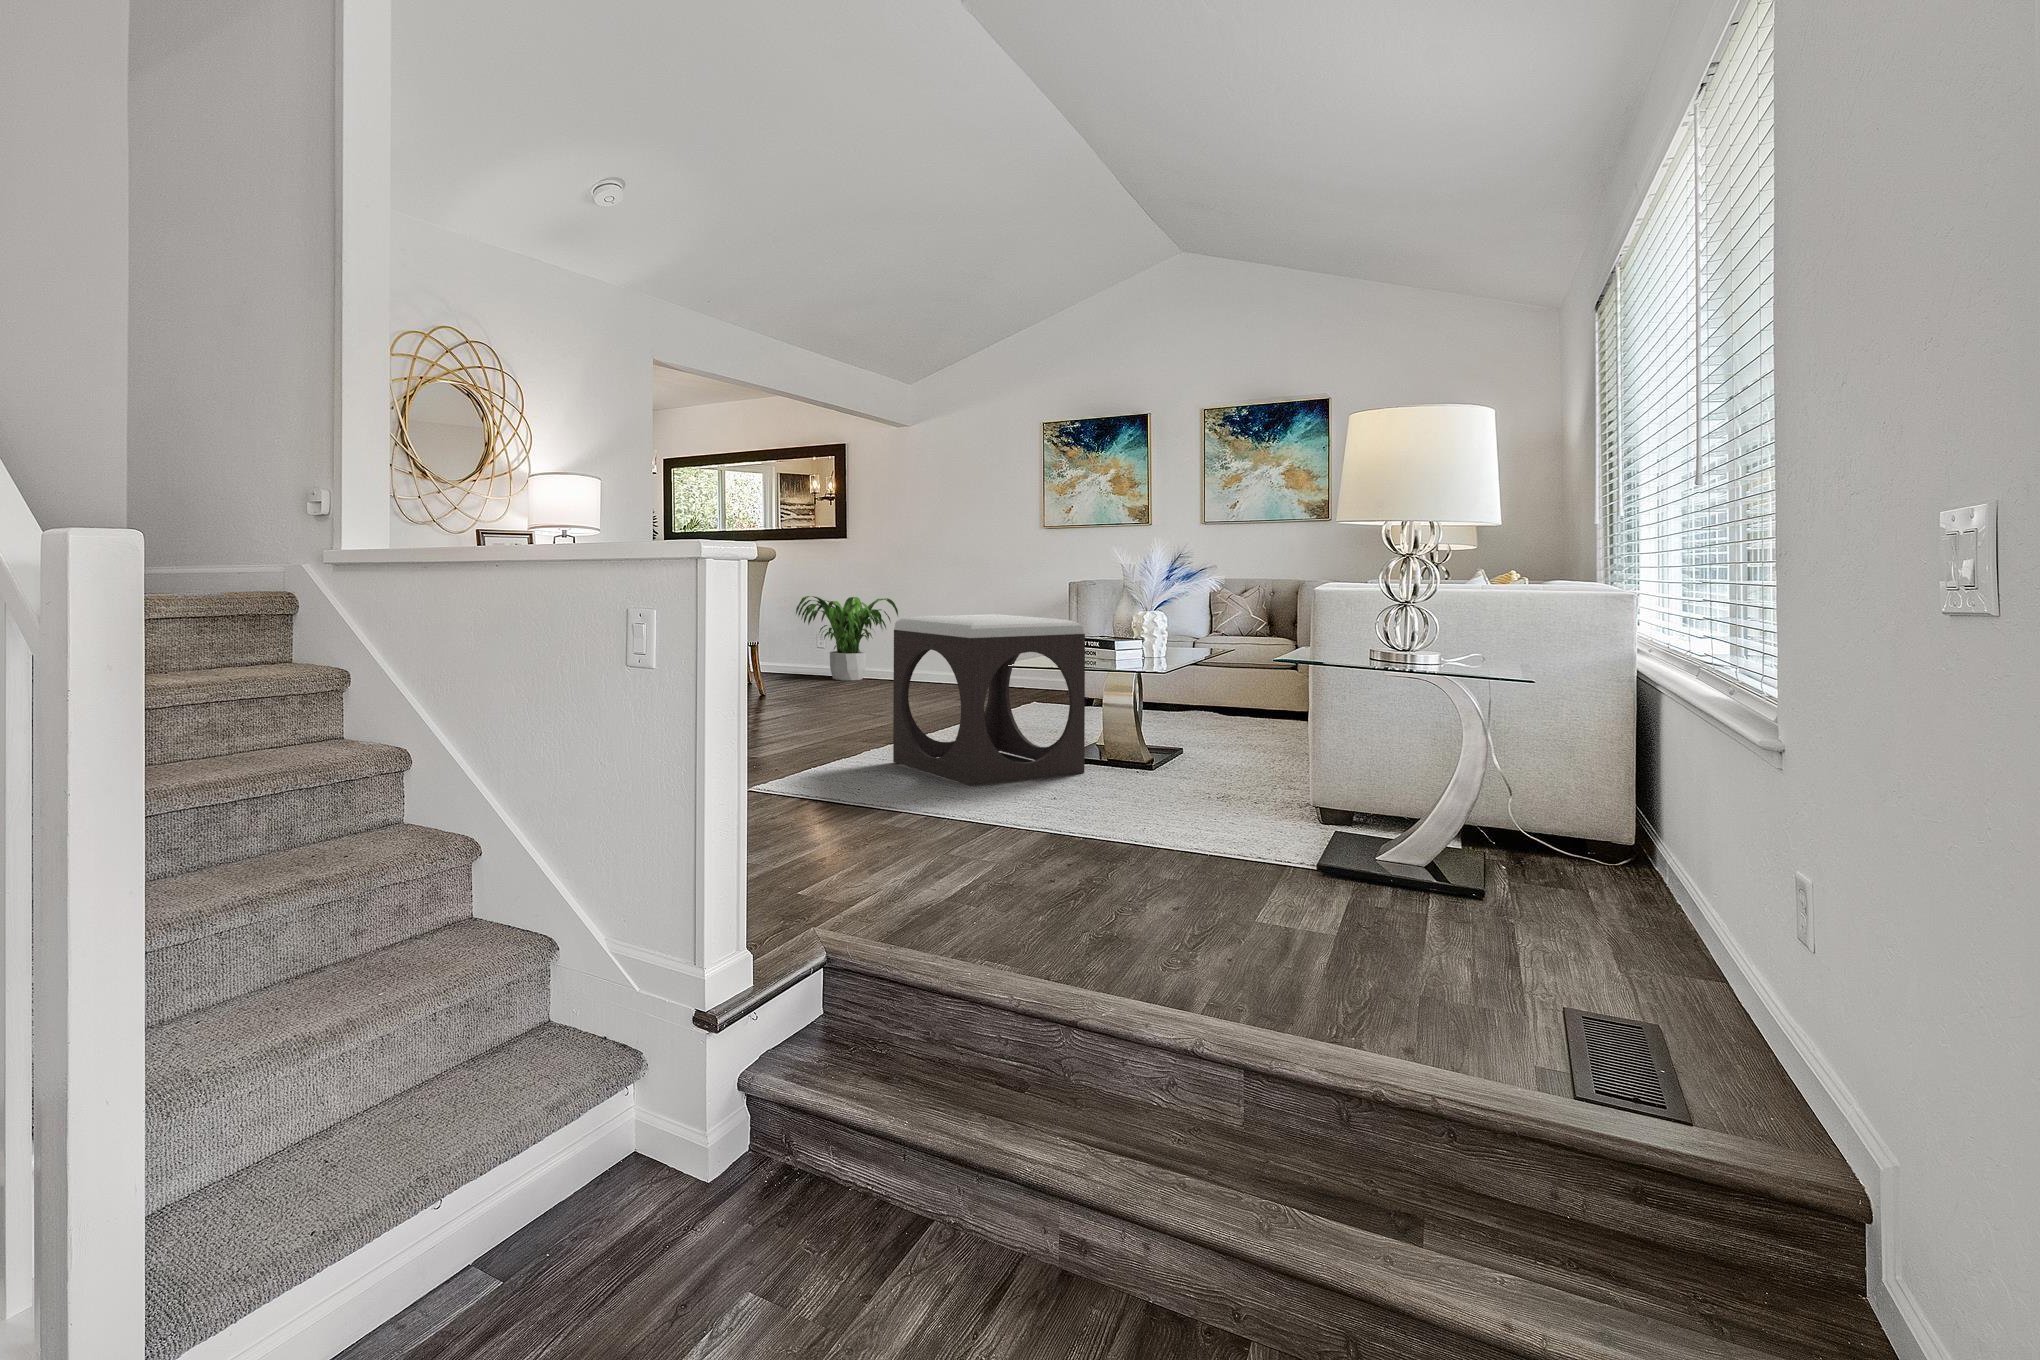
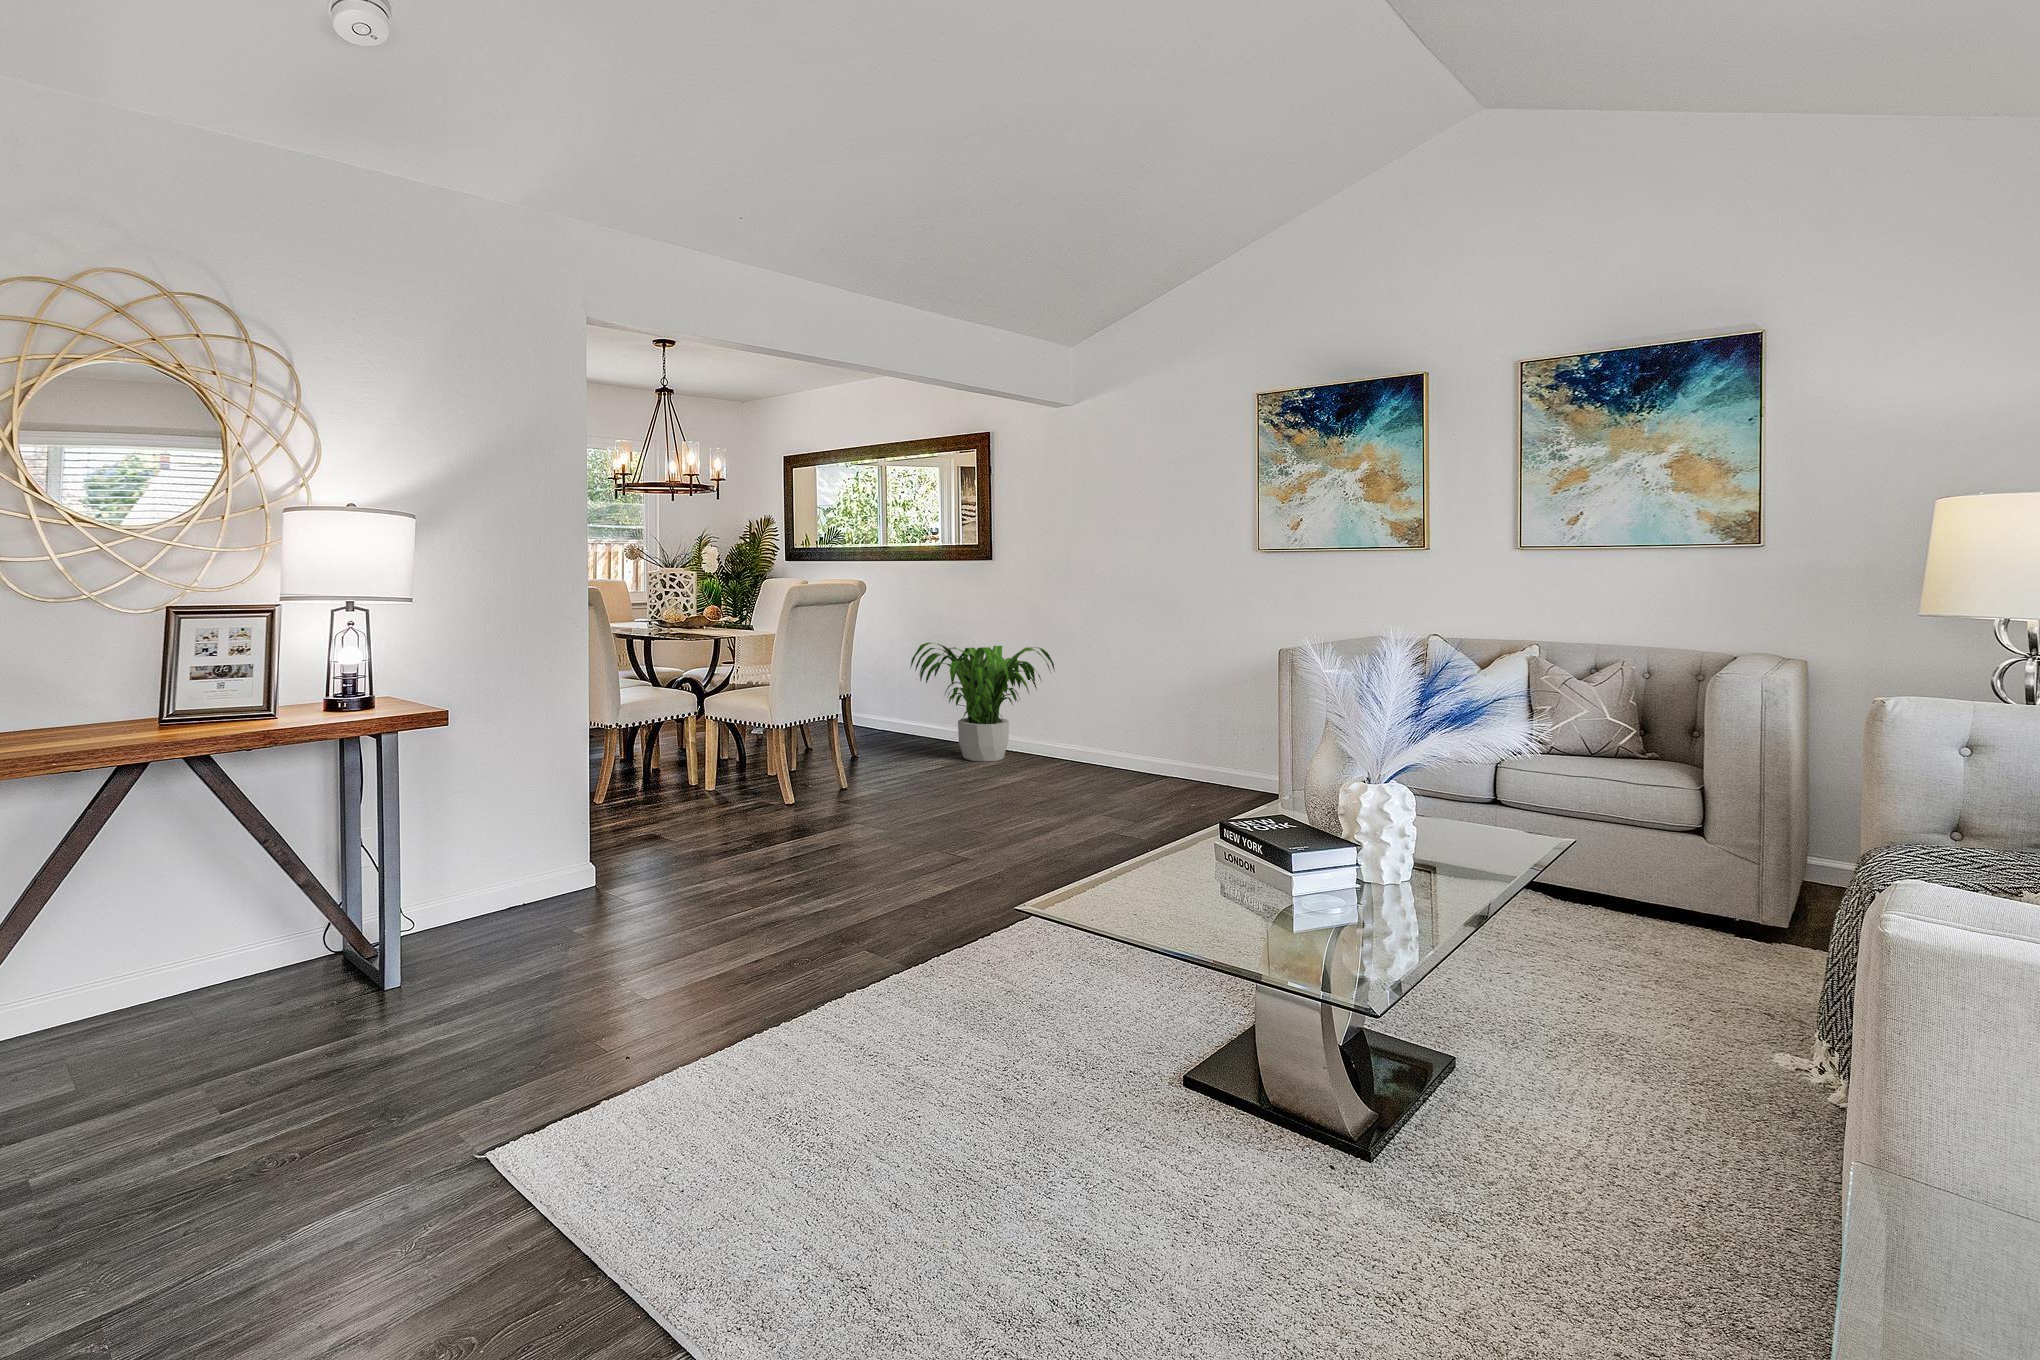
footstool: present [893,614,1085,786] -> none [817,768,1189,1226]

